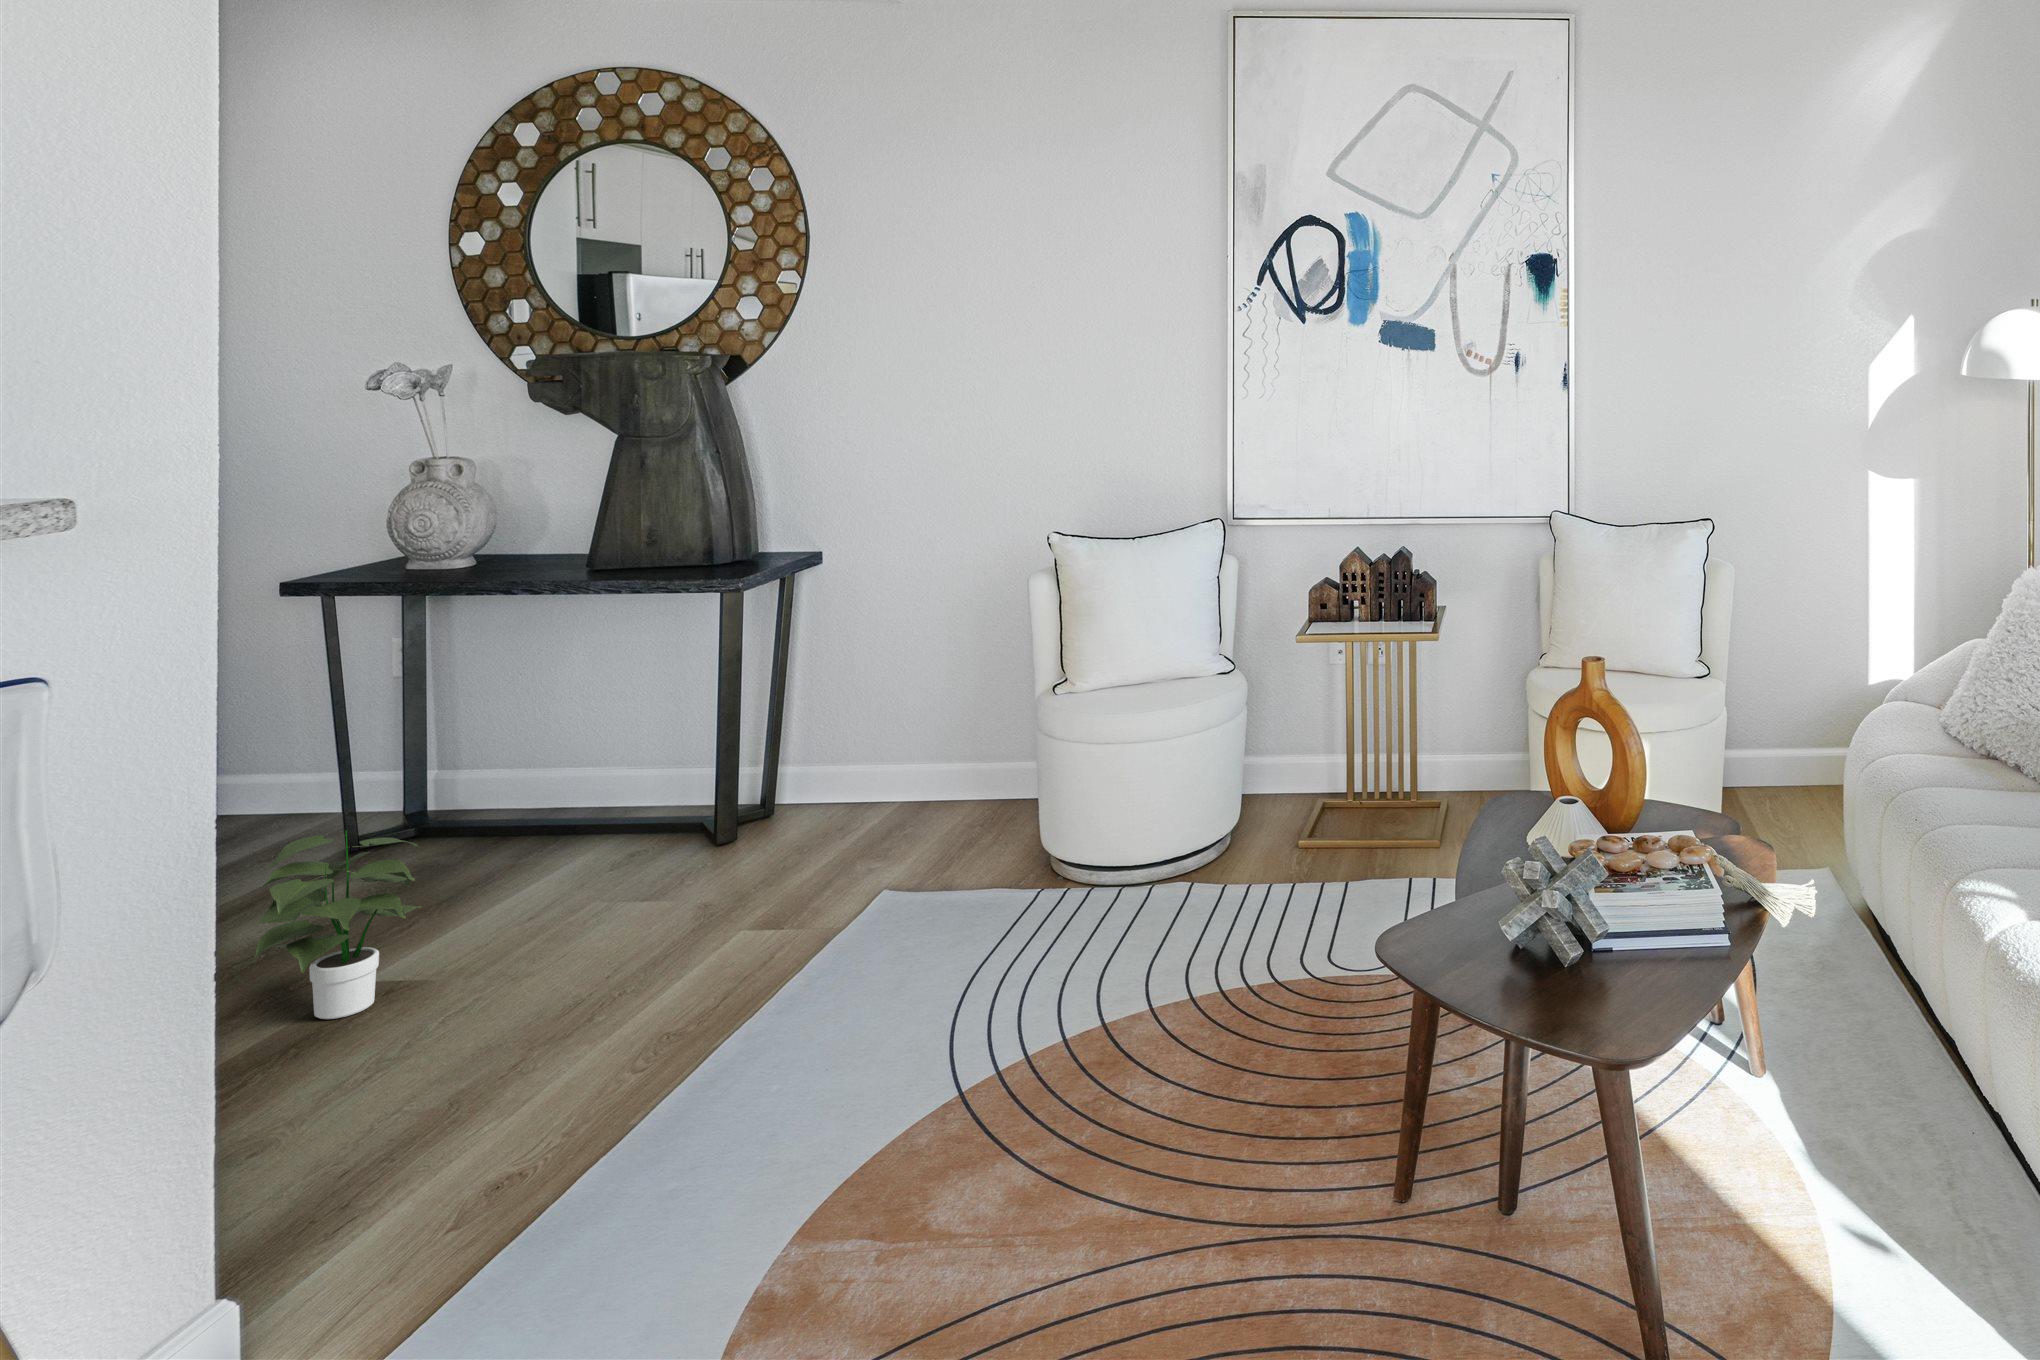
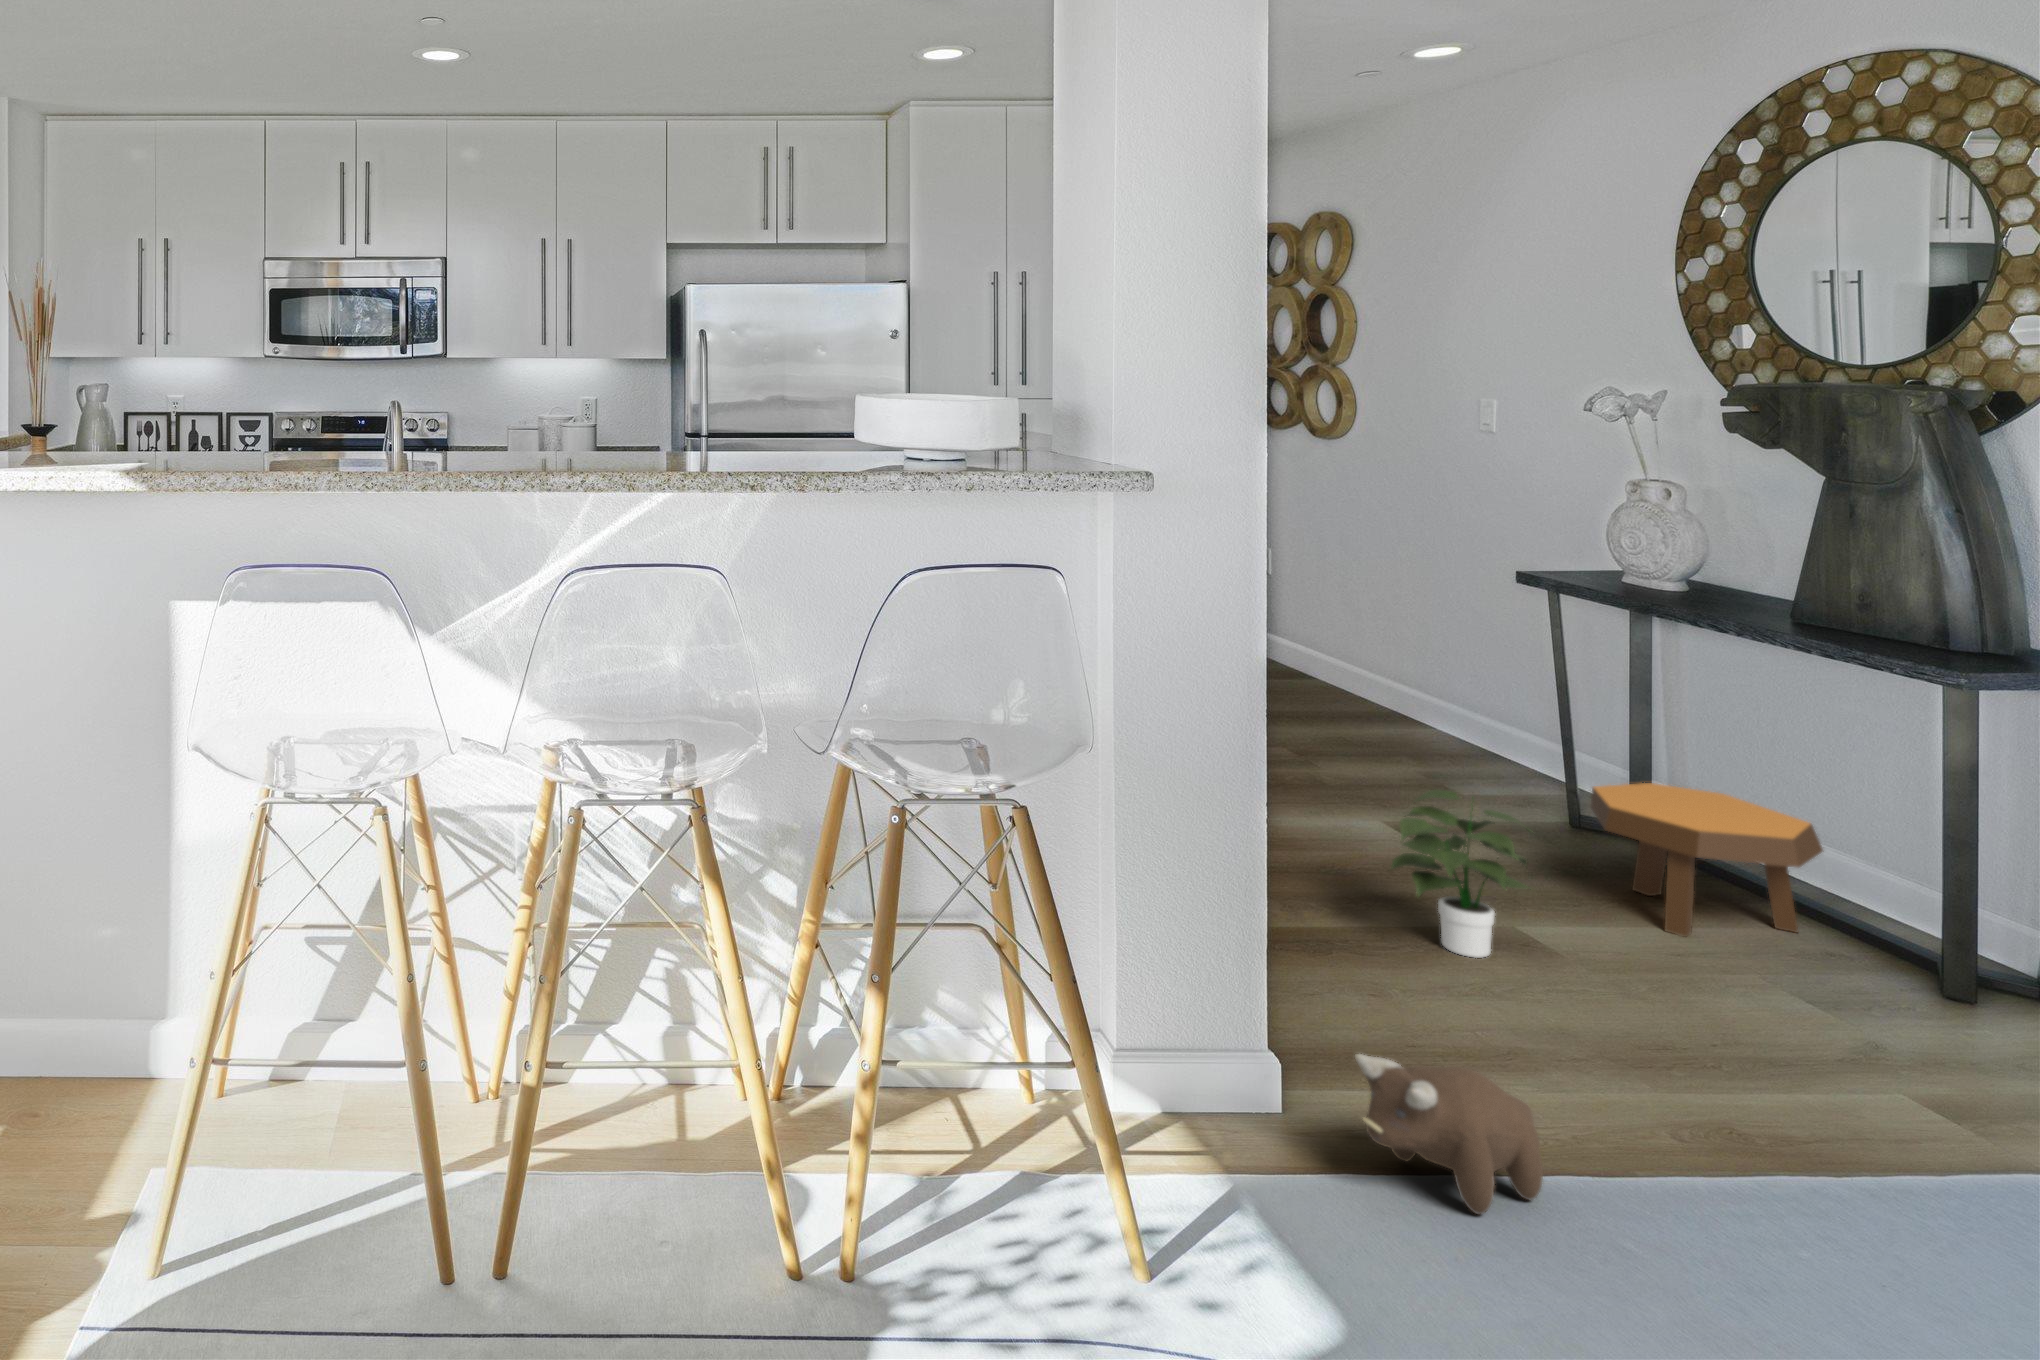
footstool: none [411,750,621,900] -> present [1591,783,1823,937]
plush toy: none [424,1091,610,1243] -> present [1355,1054,1543,1214]

